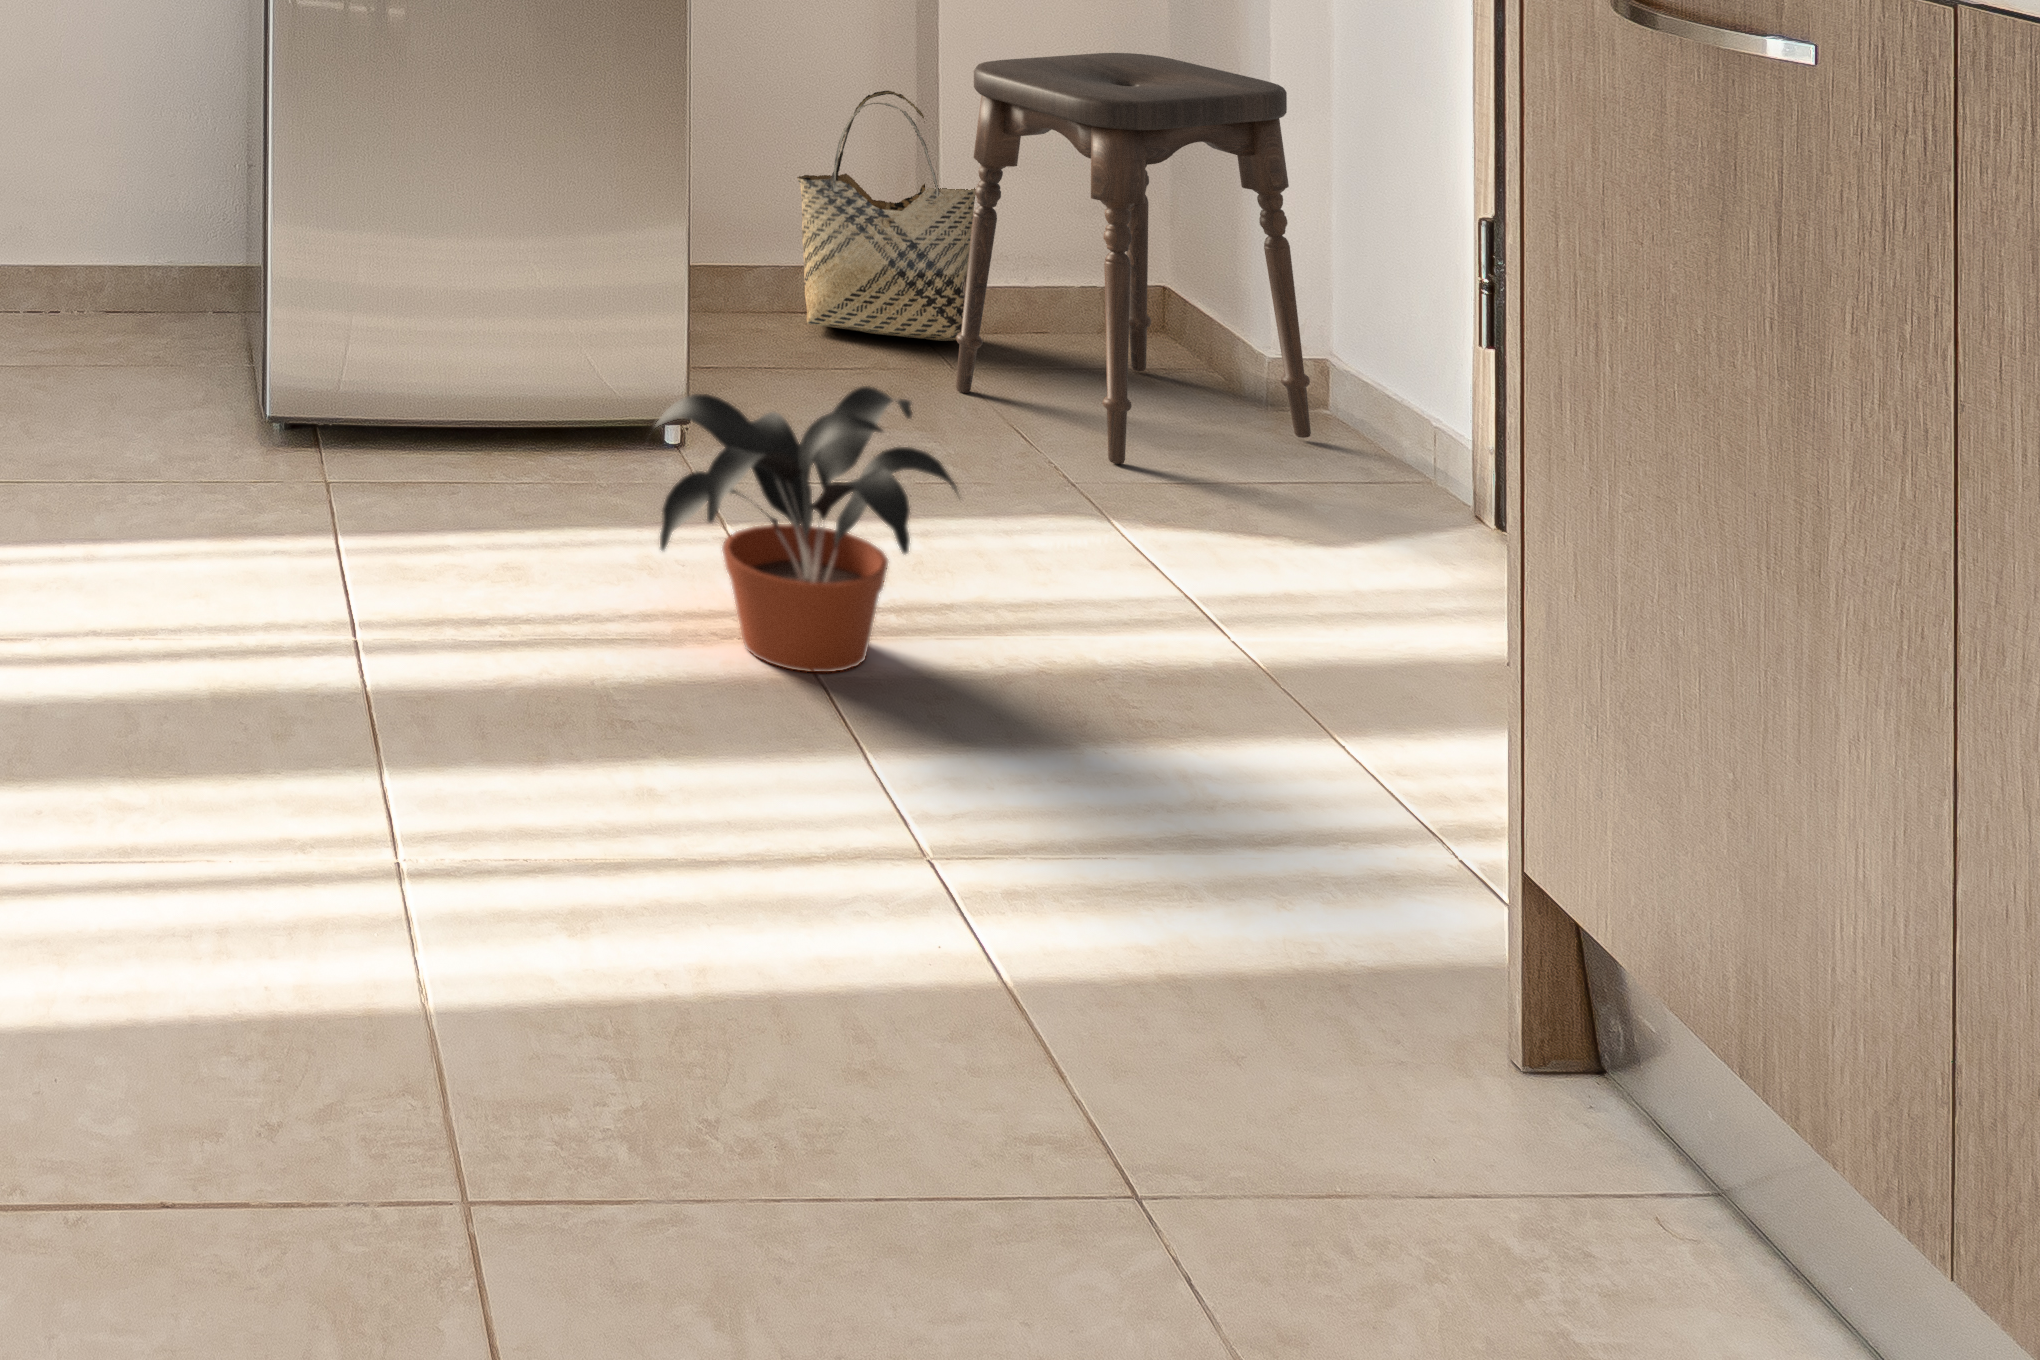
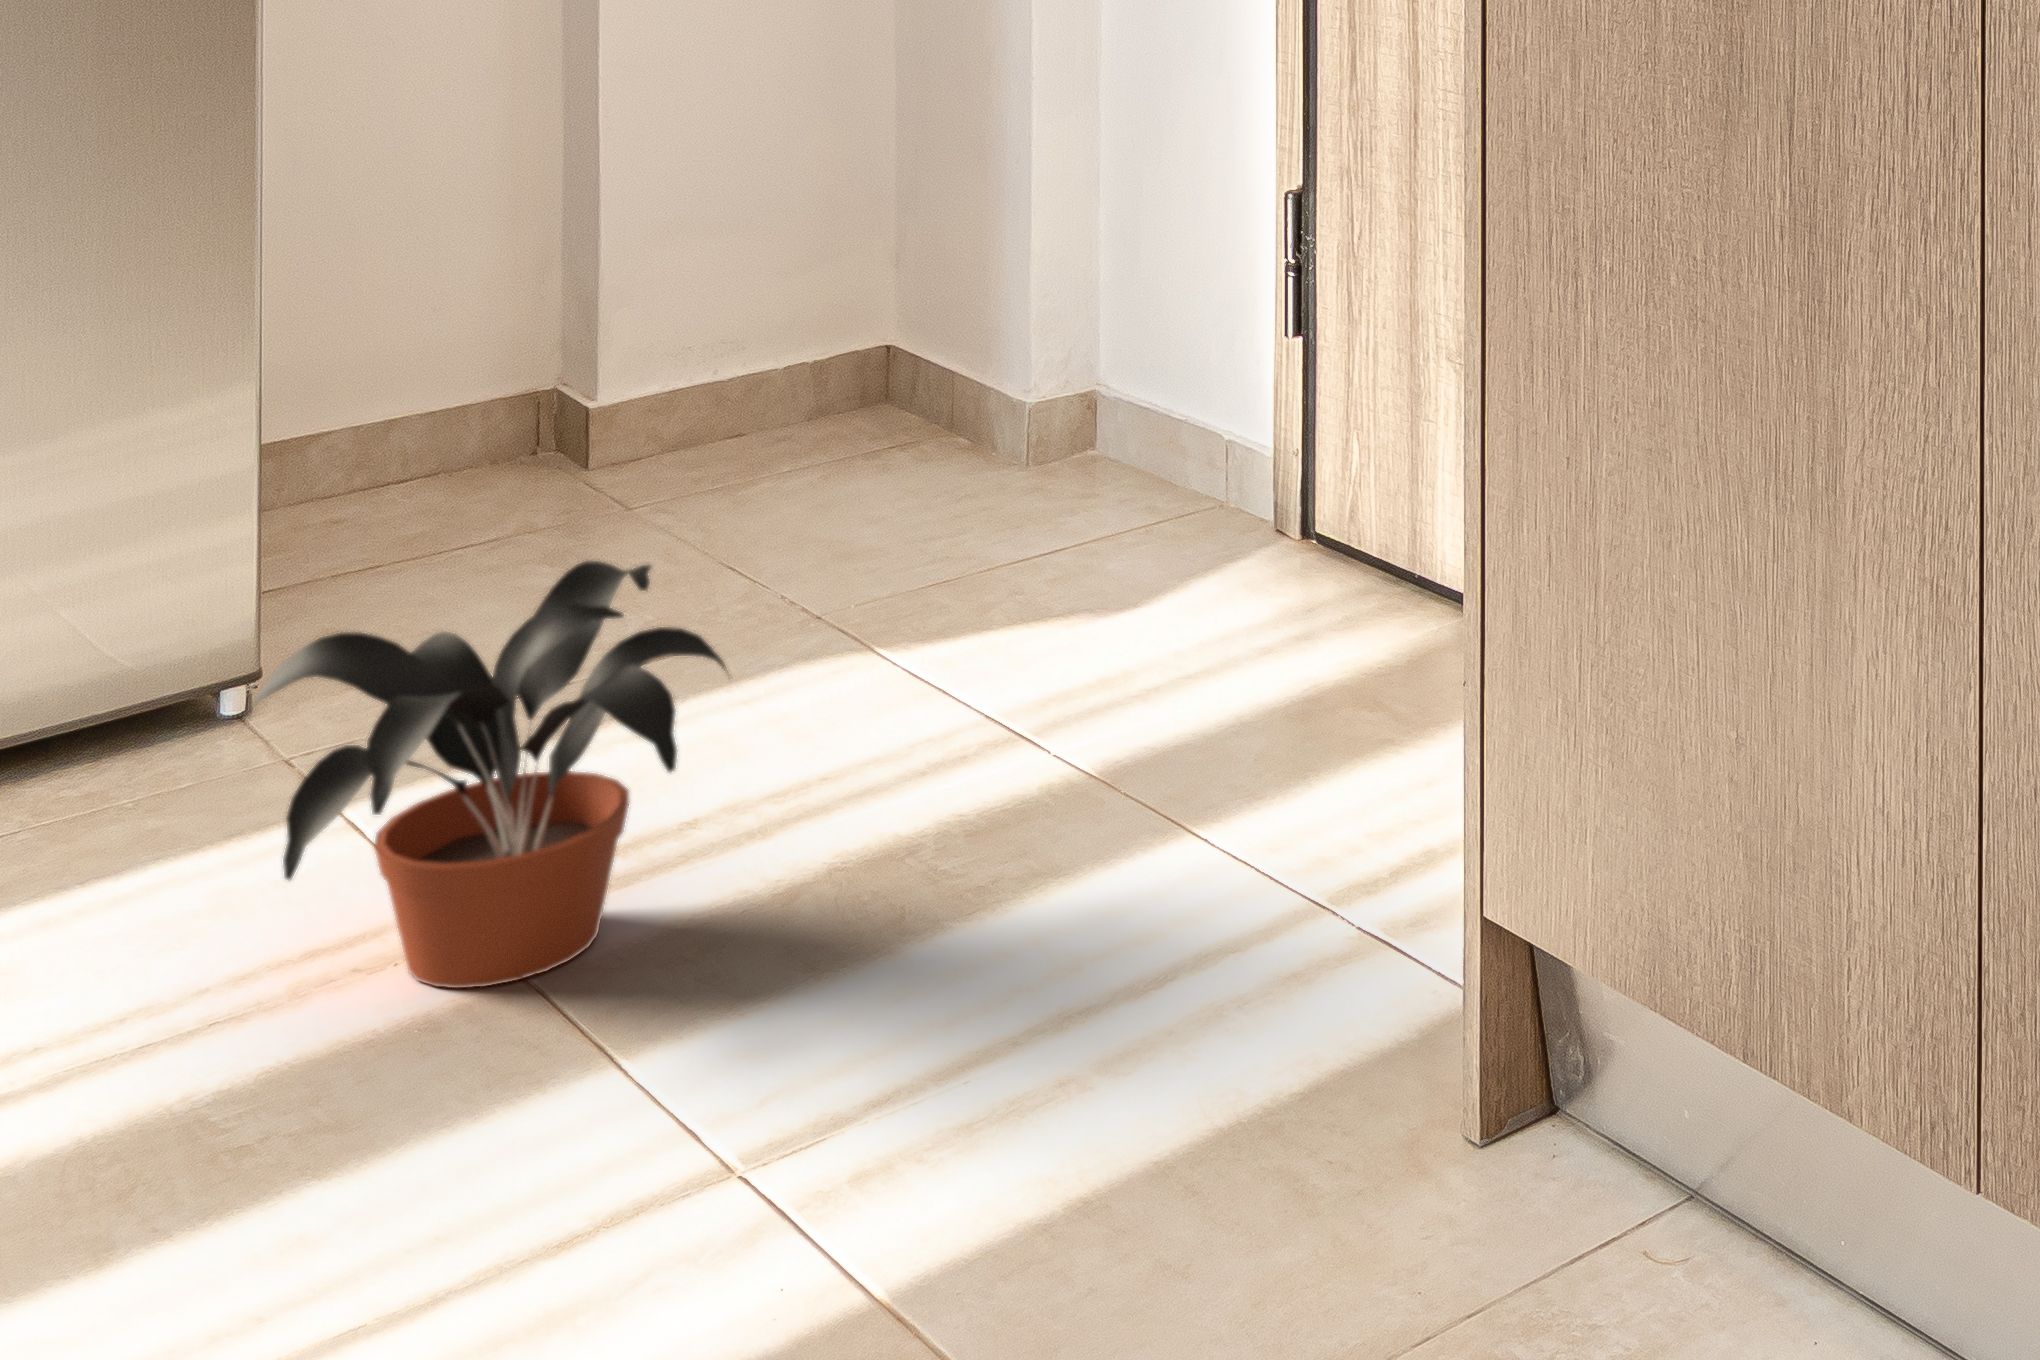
stool: present [956,53,1311,464] -> none [640,62,1093,584]
woven basket: present [797,91,976,341] -> none [387,162,653,506]

